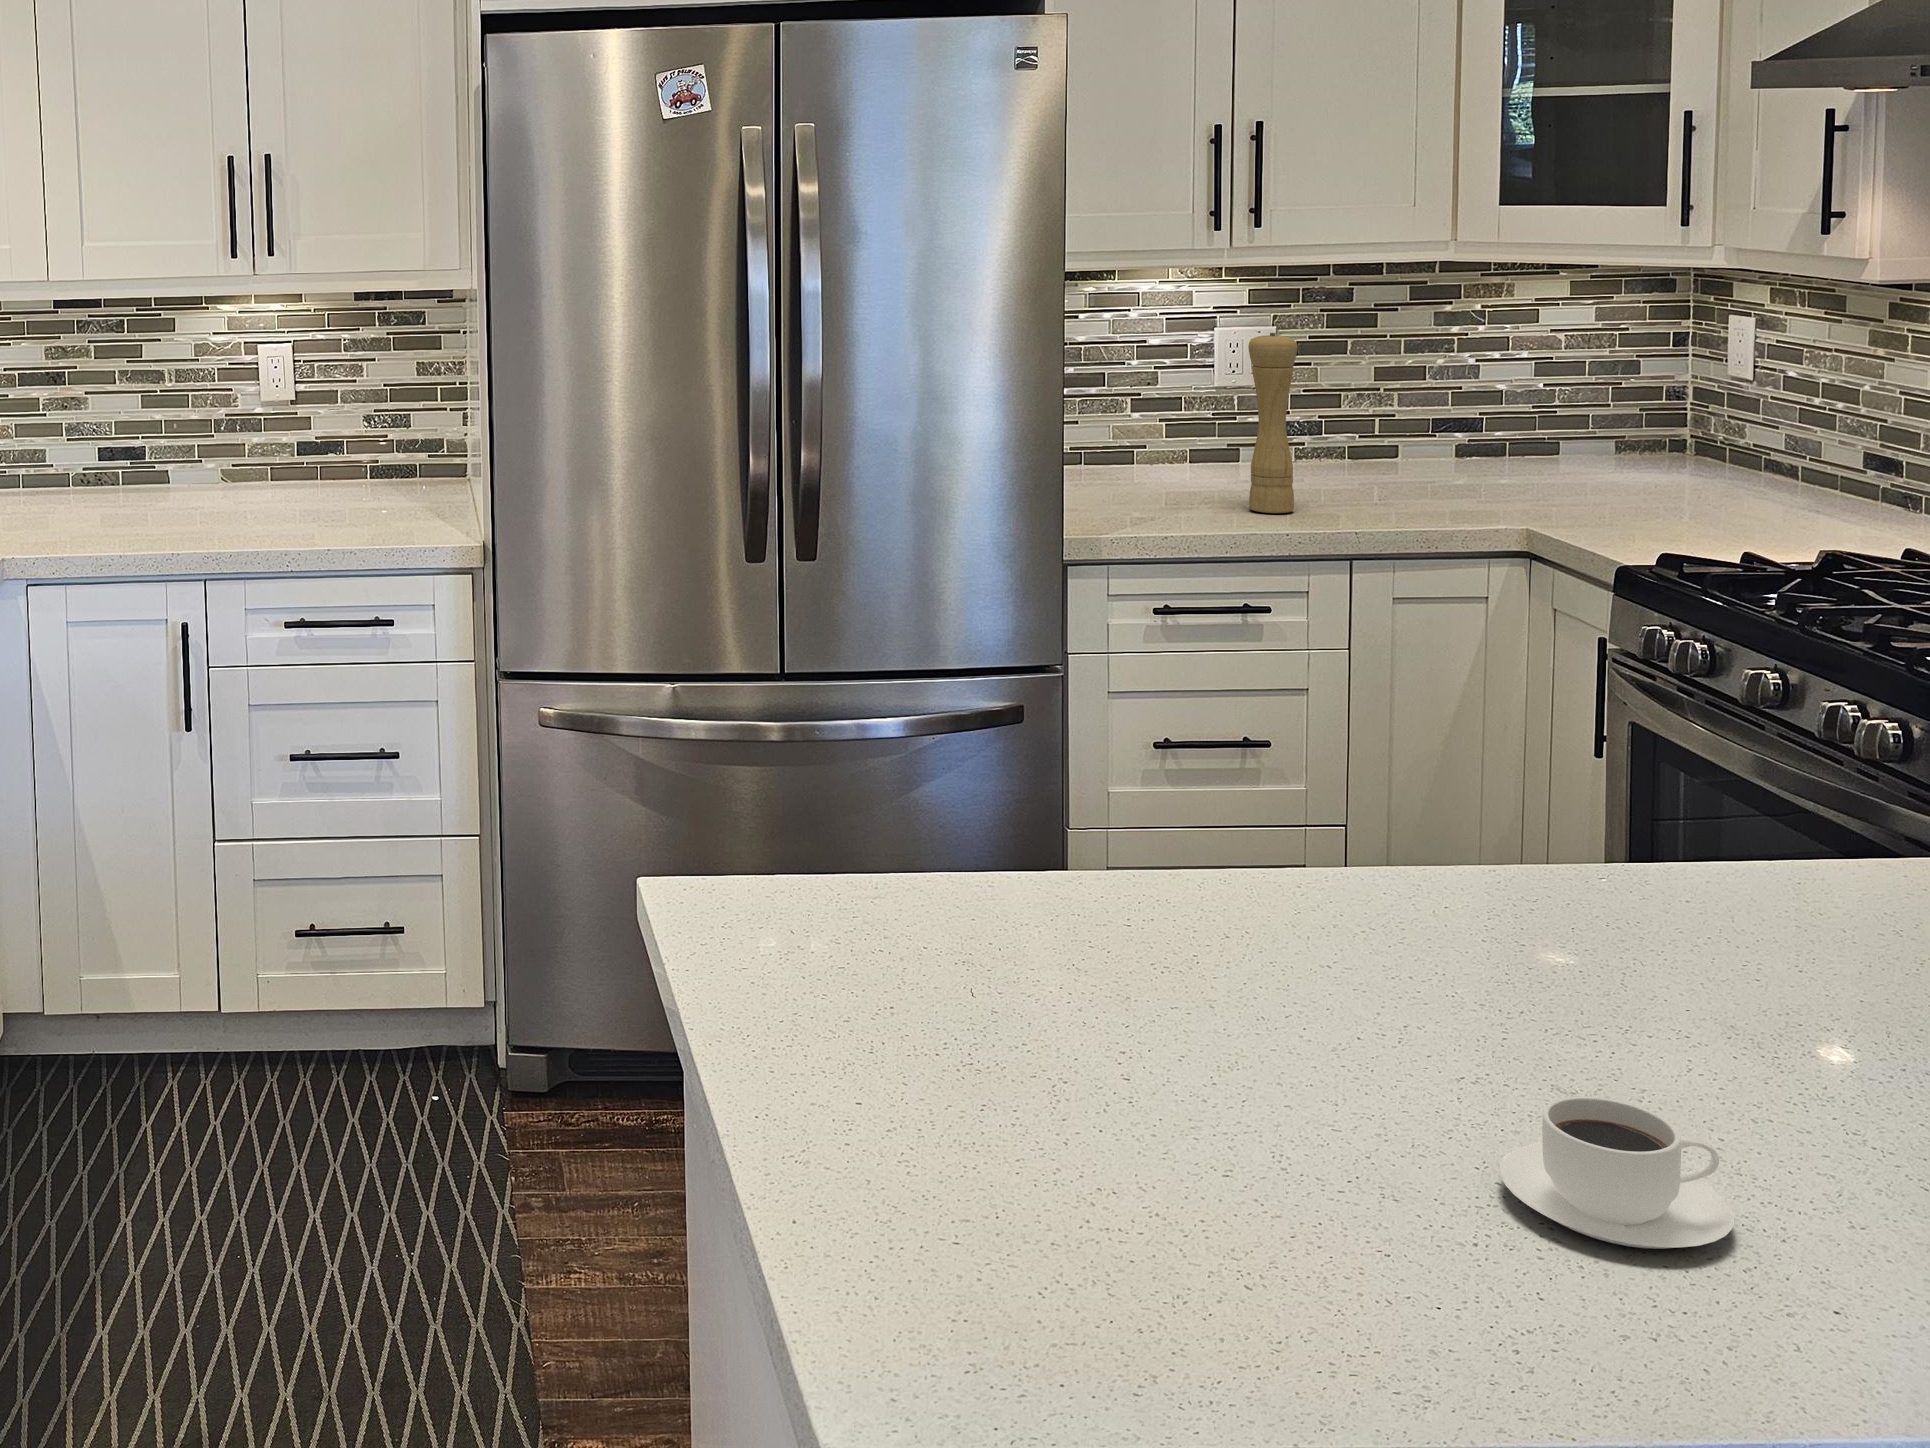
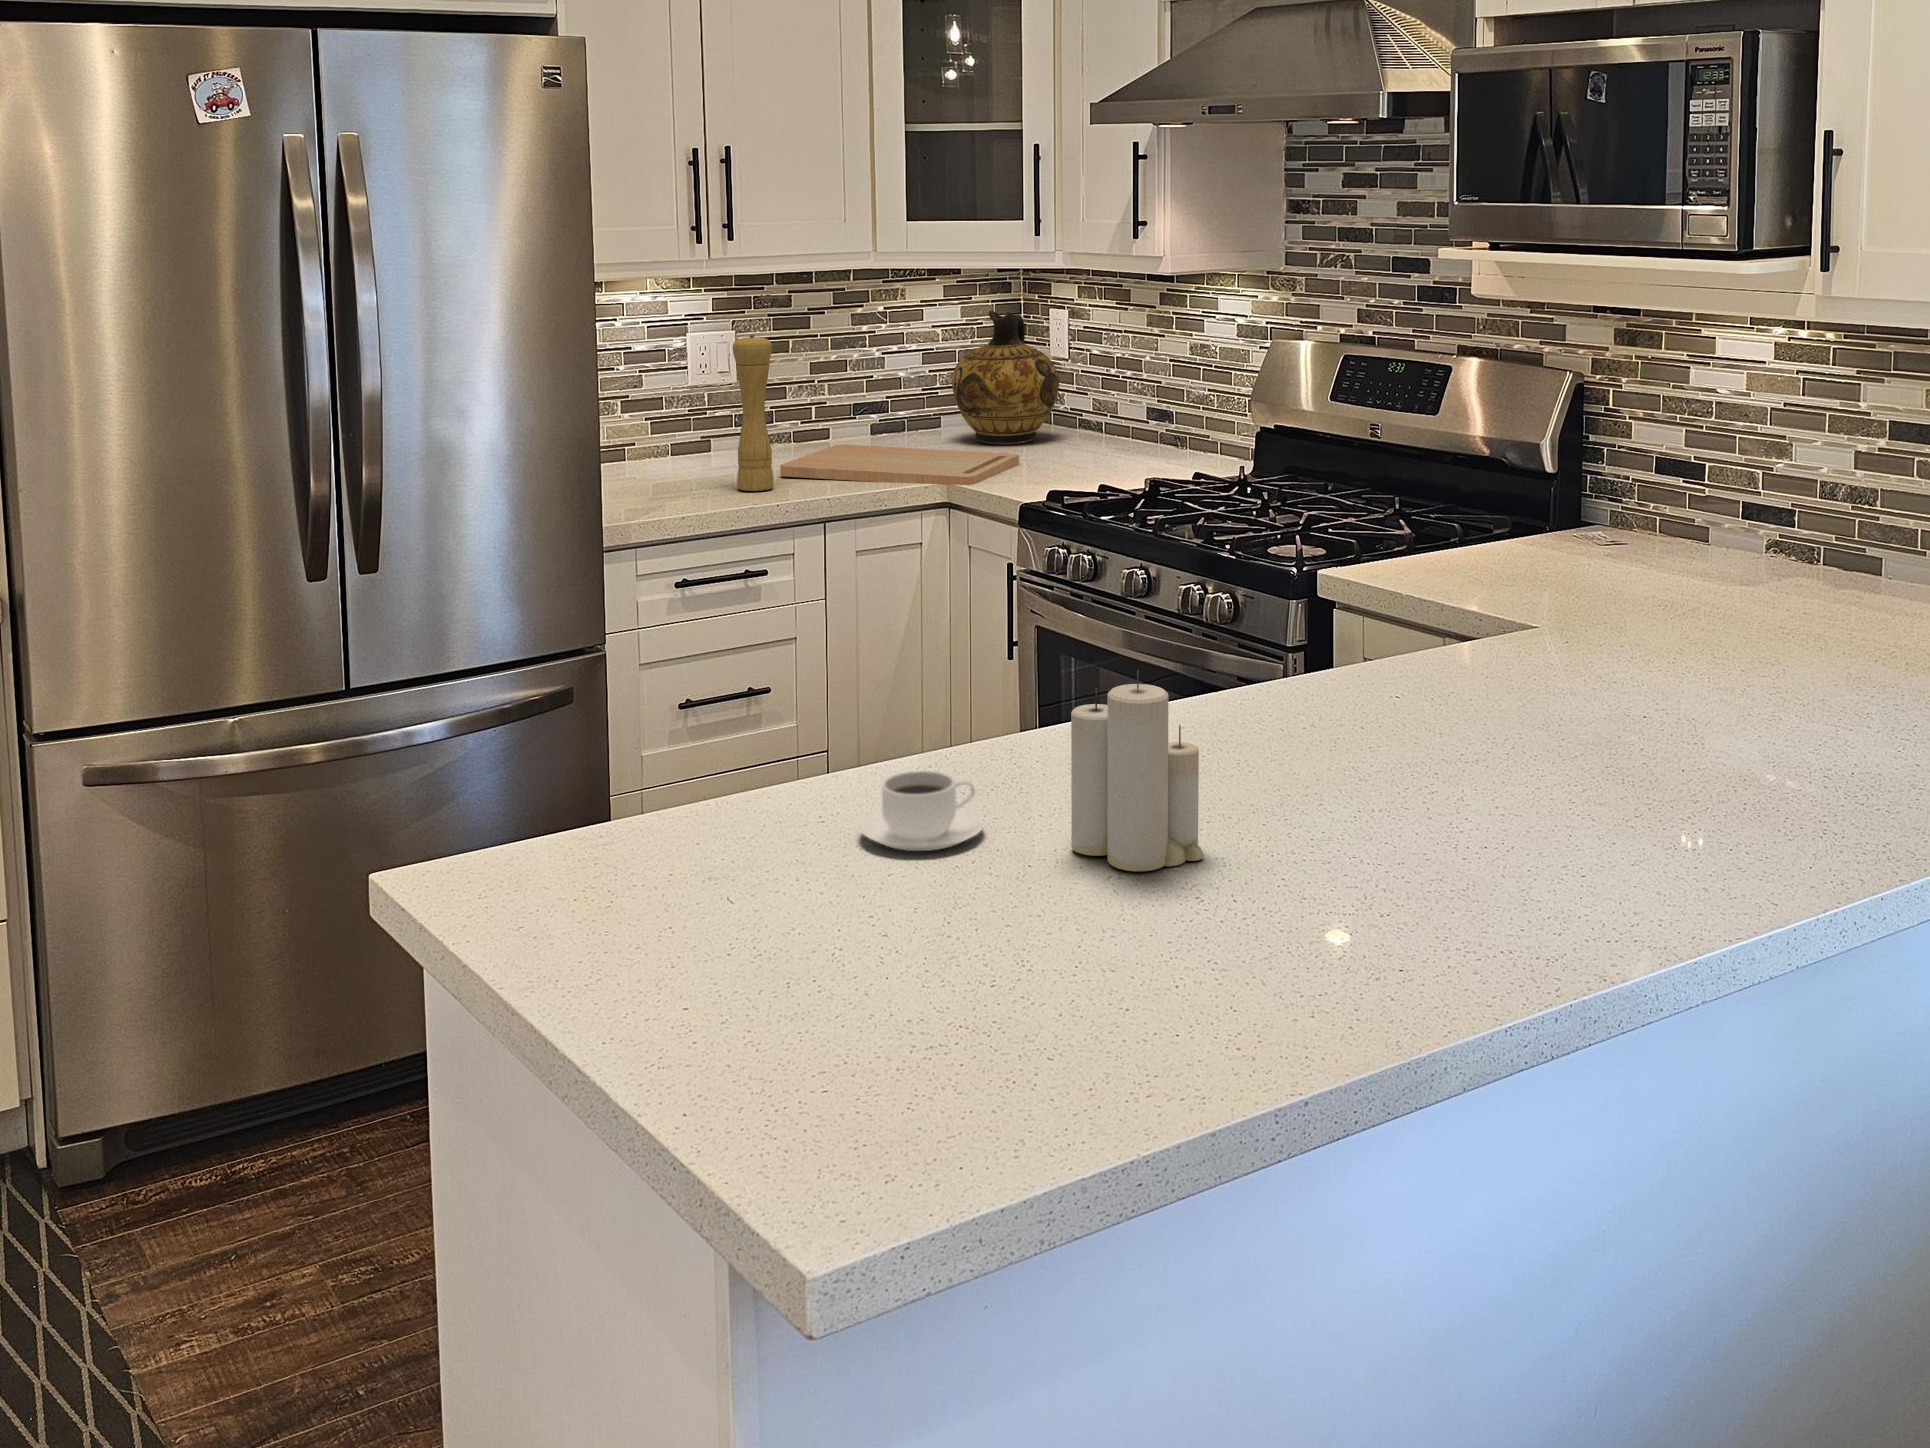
ceramic jug: none [1567,314,1727,484] -> present [952,311,1059,444]
cutting board: none [1311,467,1644,534] -> present [780,445,1019,485]
candle: none [1430,794,1616,1060] -> present [1071,670,1203,871]
coffee cup: present [1500,1096,1735,1249] -> present [859,771,984,851]

